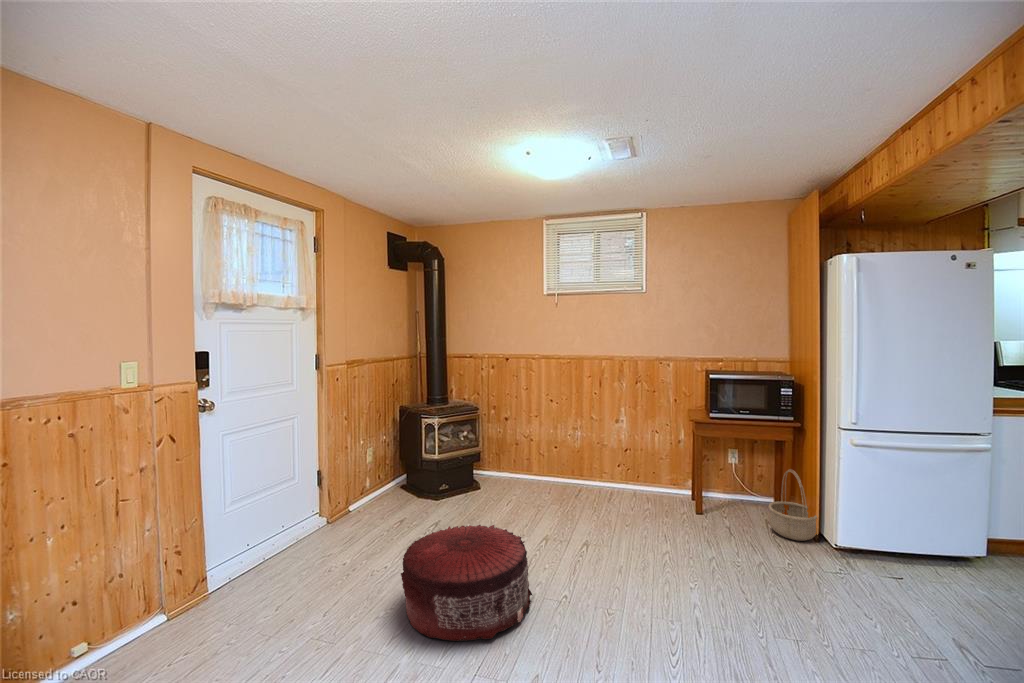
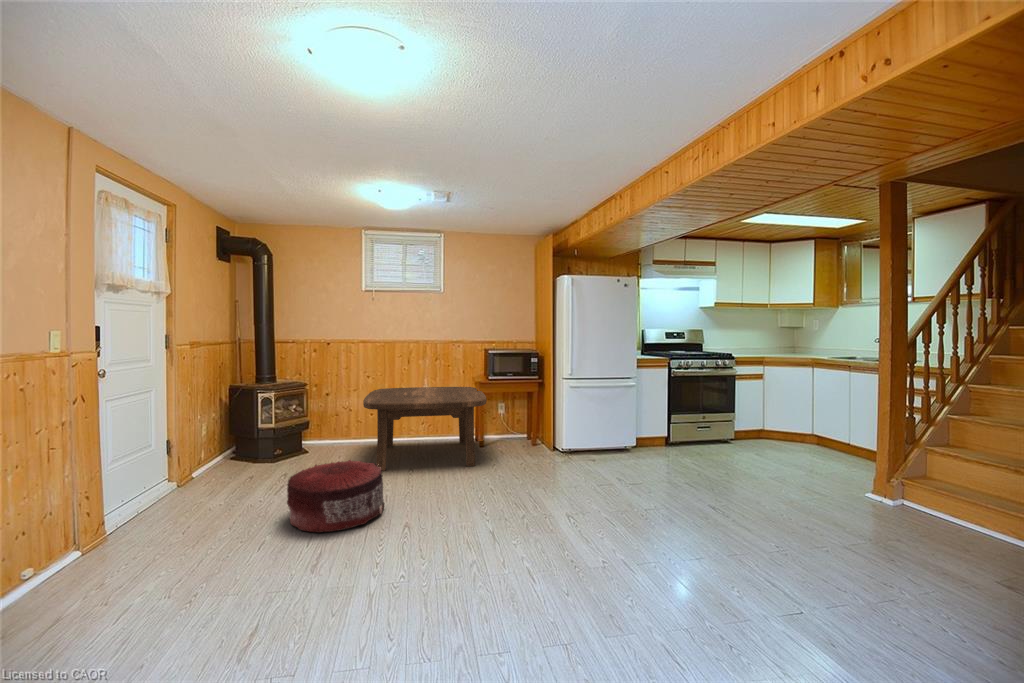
coffee table: none [529,418,702,549] -> present [363,387,486,471]
basket: present [768,470,817,541] -> none [524,410,552,453]

